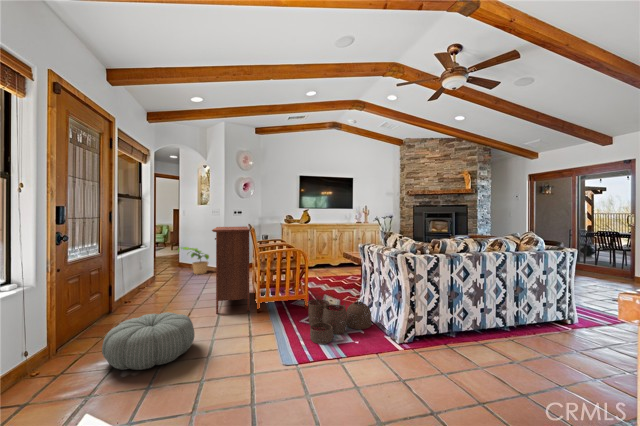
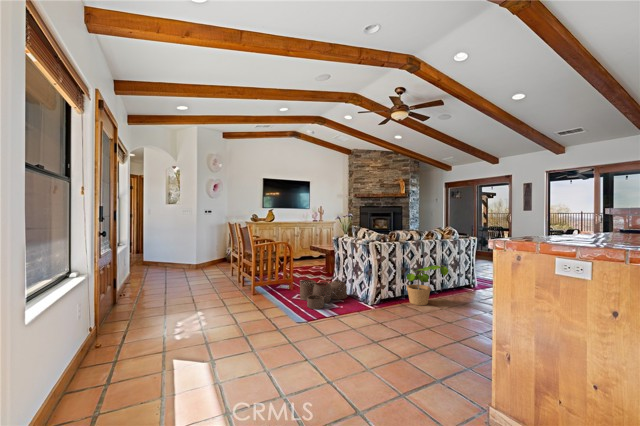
console table: present [212,227,250,314] -> none [206,224,247,297]
potted plant: present [178,247,209,274] -> present [406,265,449,305]
pouf: present [102,312,194,370] -> none [156,293,224,334]

